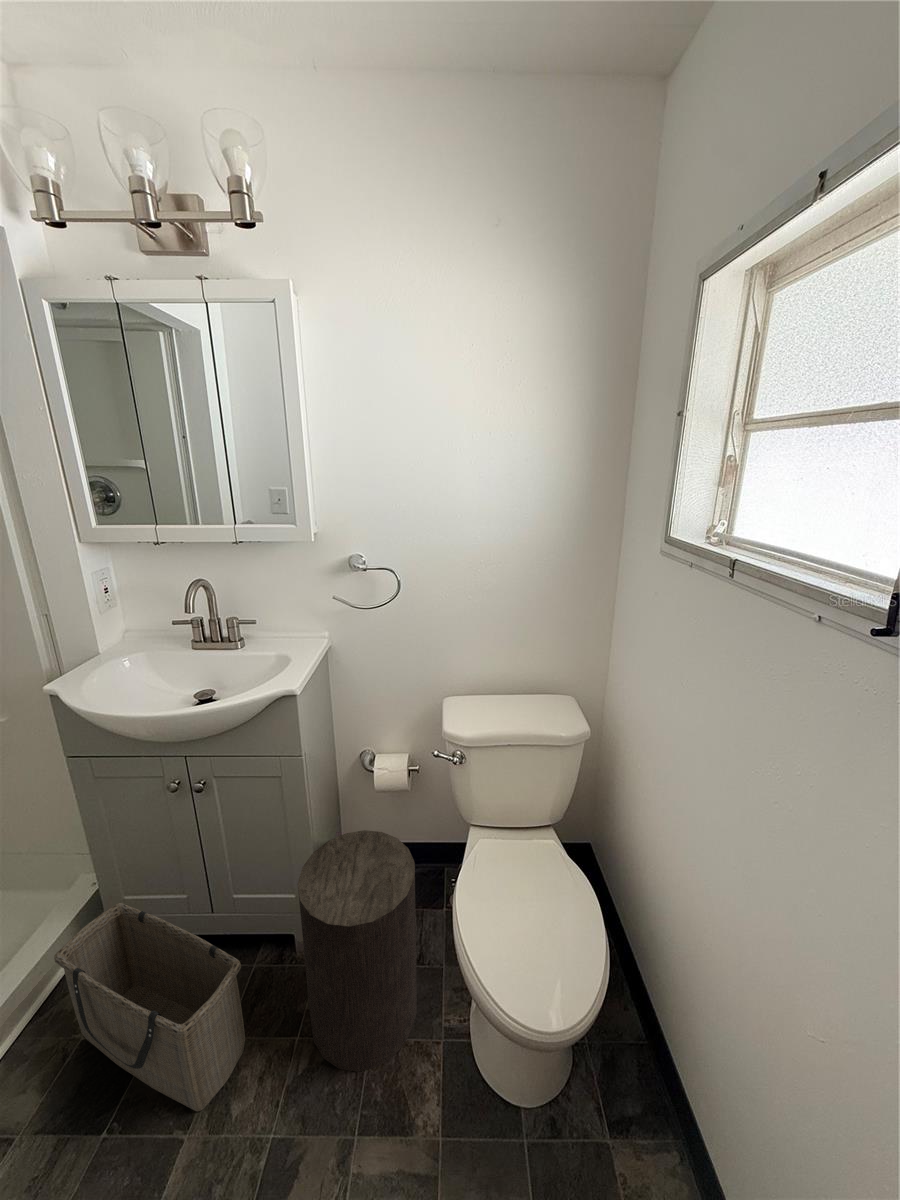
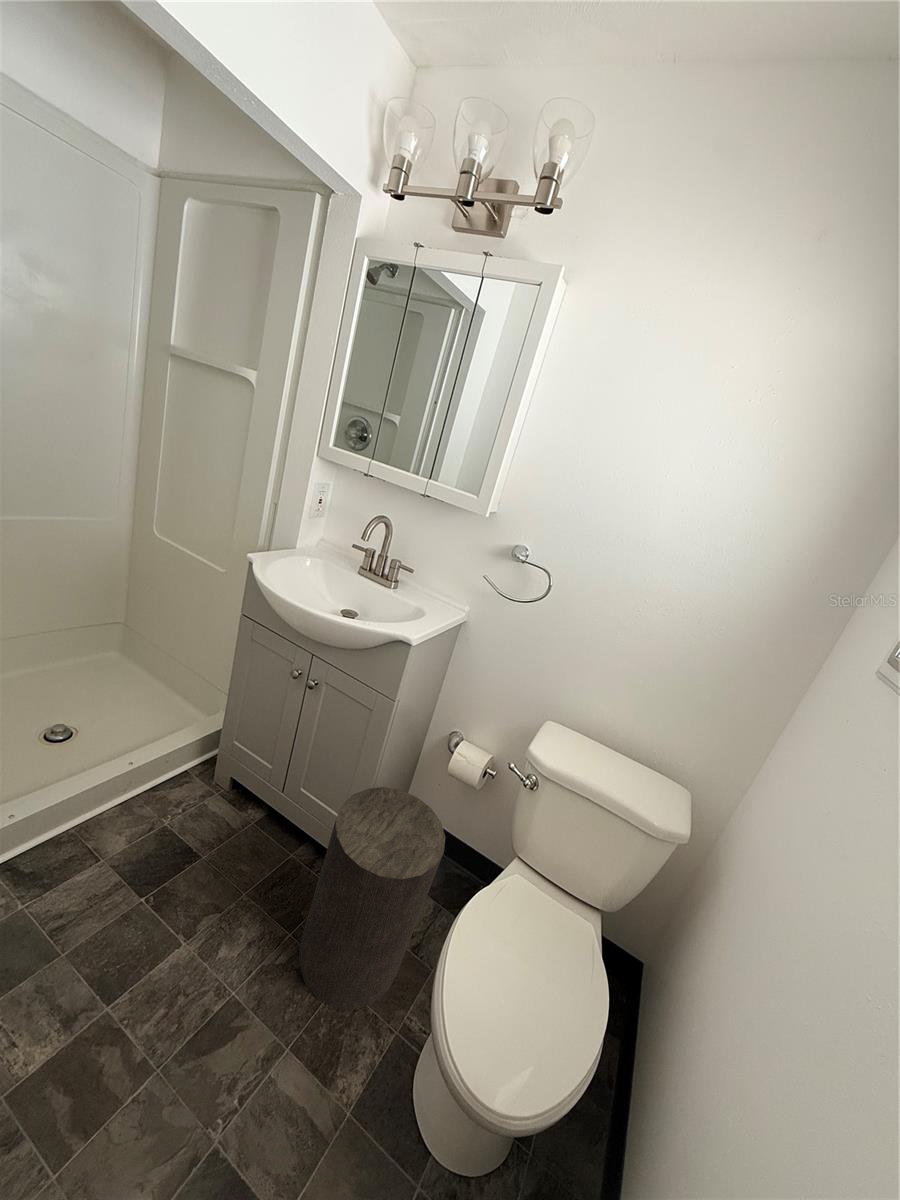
basket: present [54,903,245,1111] -> none [166,742,275,933]

